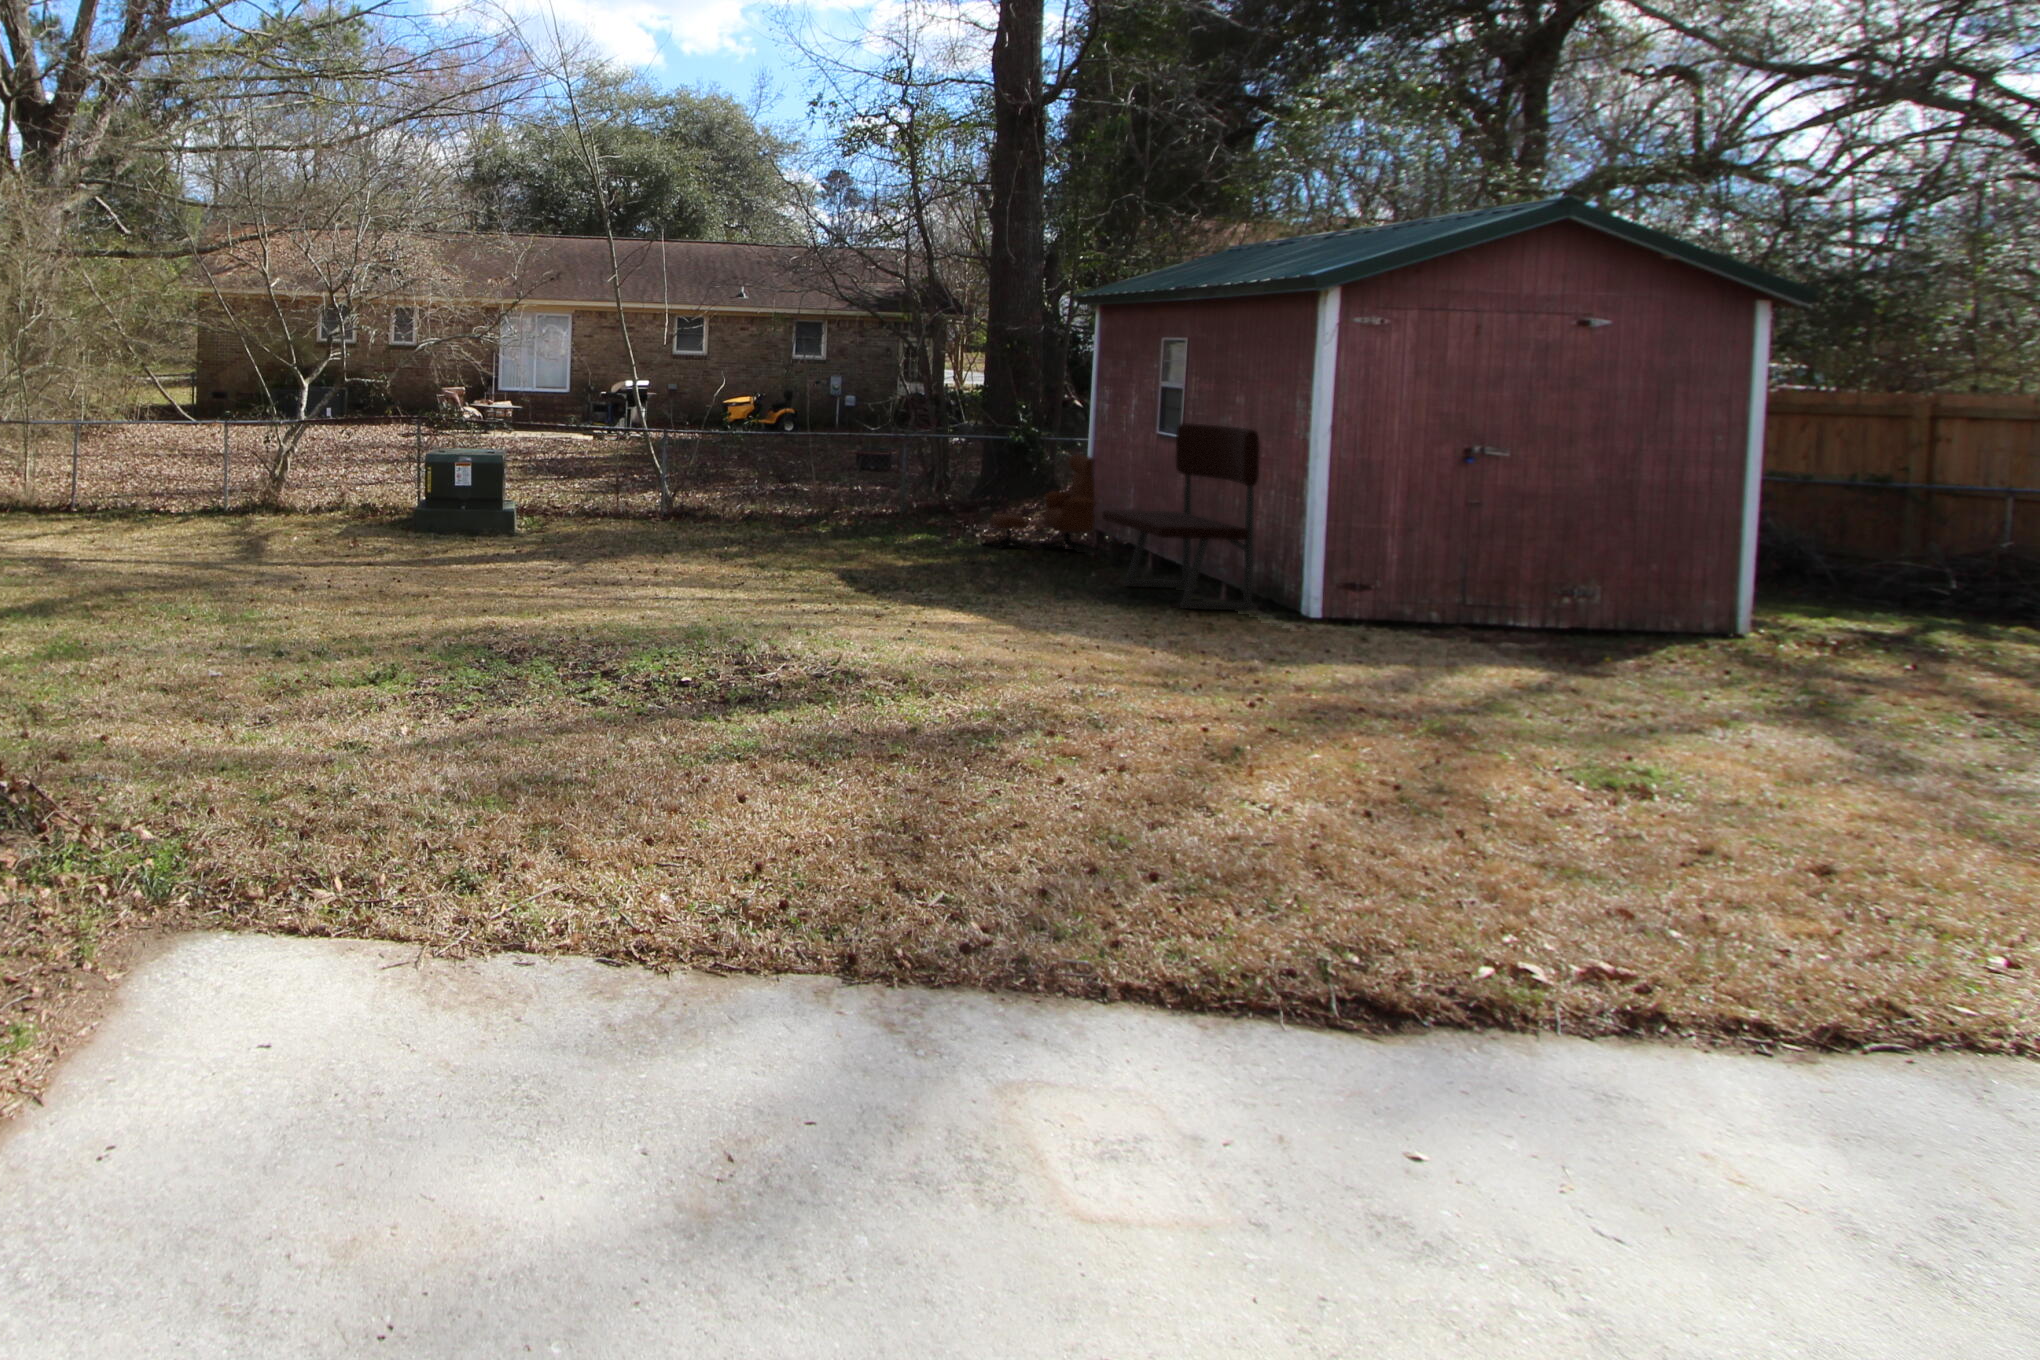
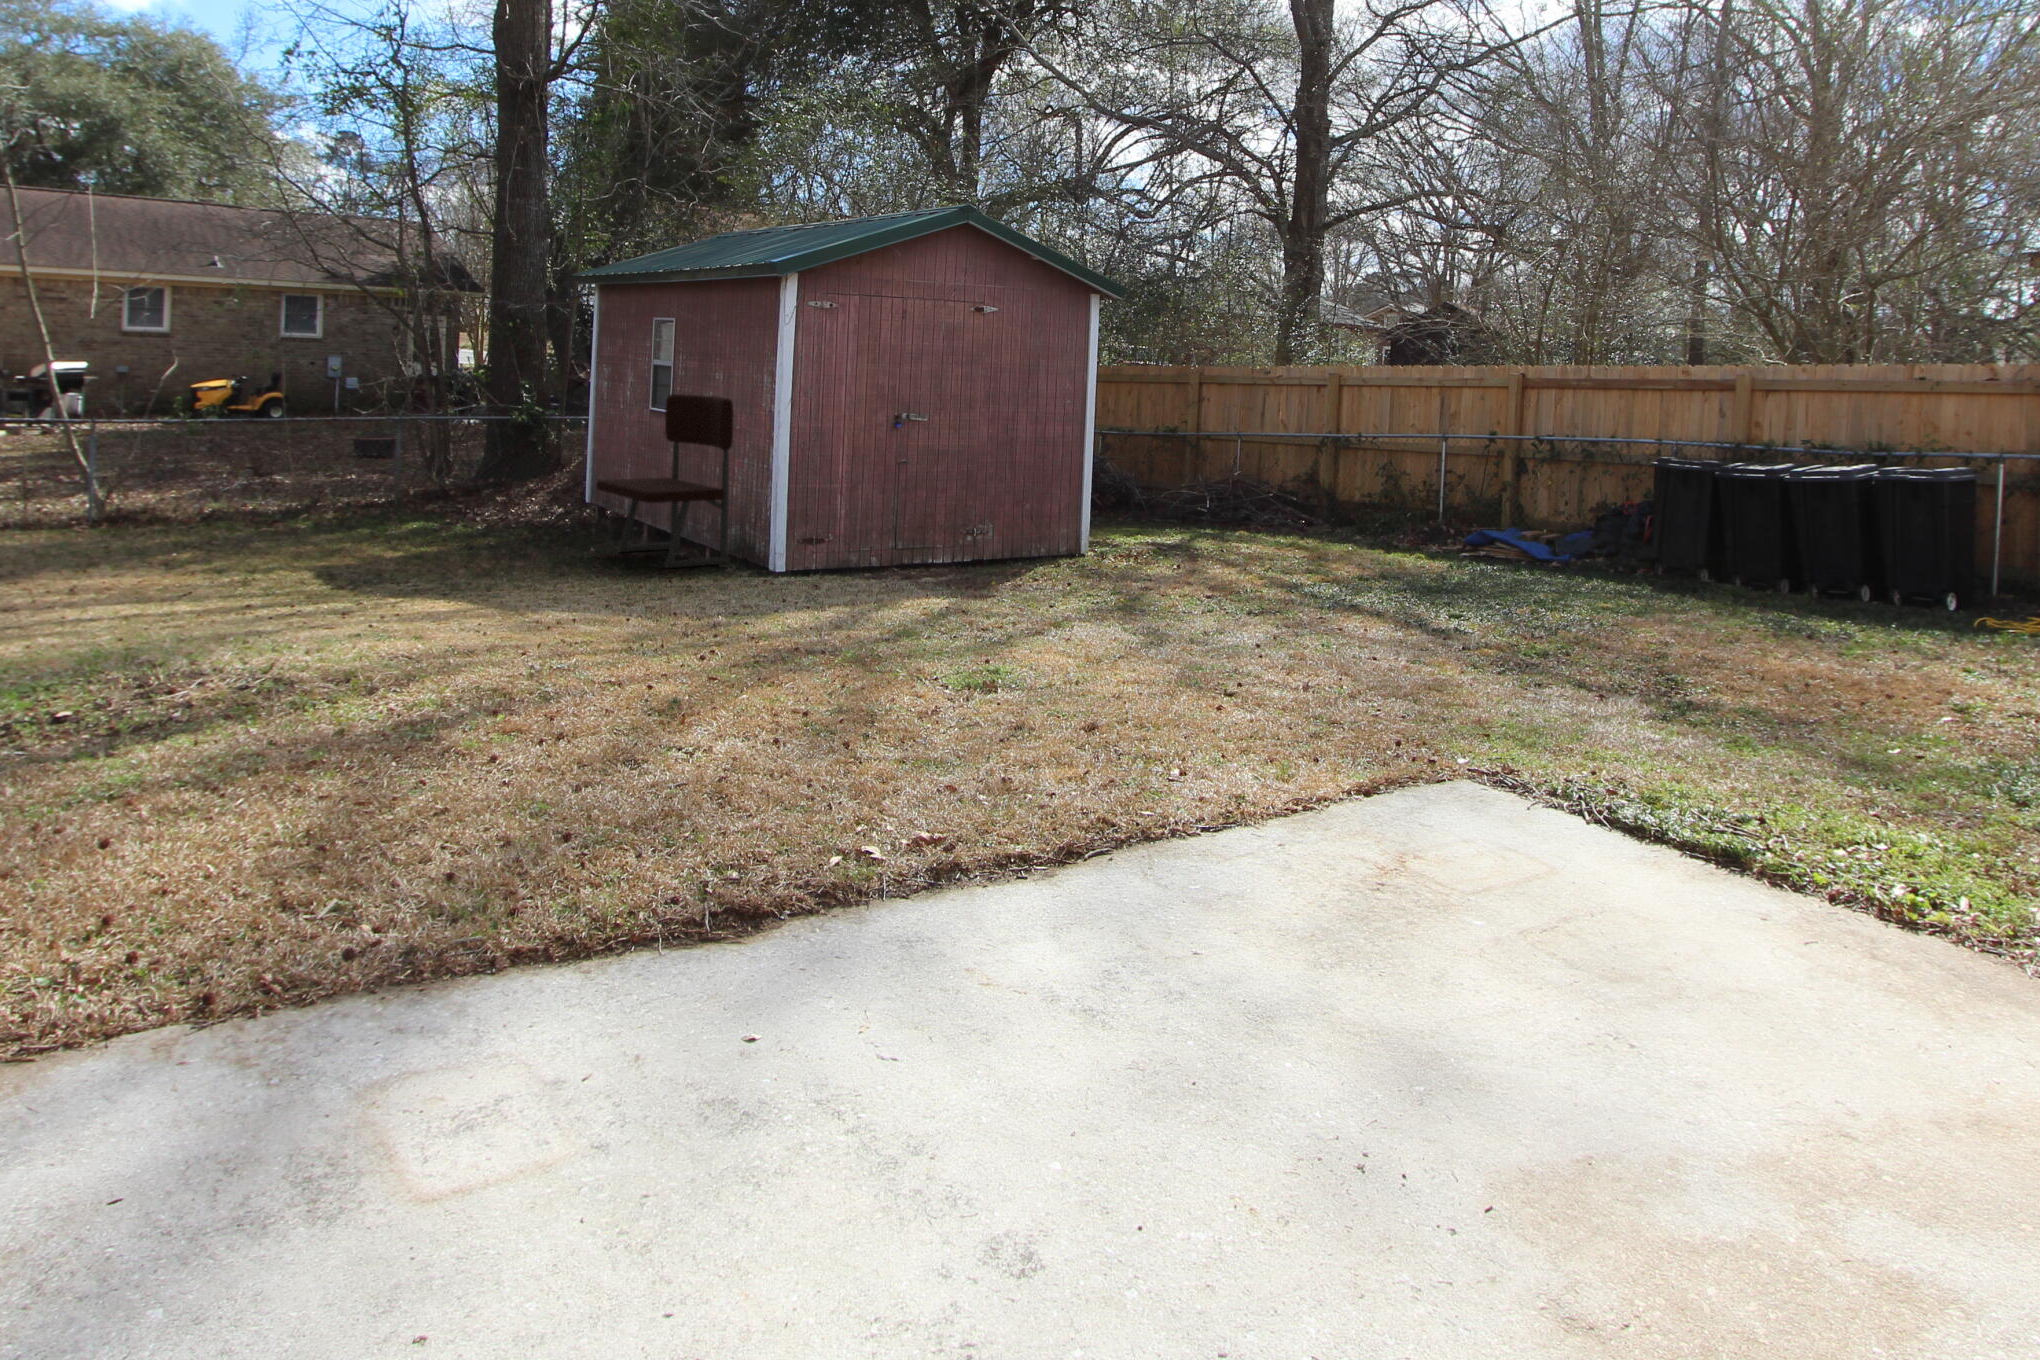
lounge chair: present [986,455,1096,551] -> none [484,428,601,526]

